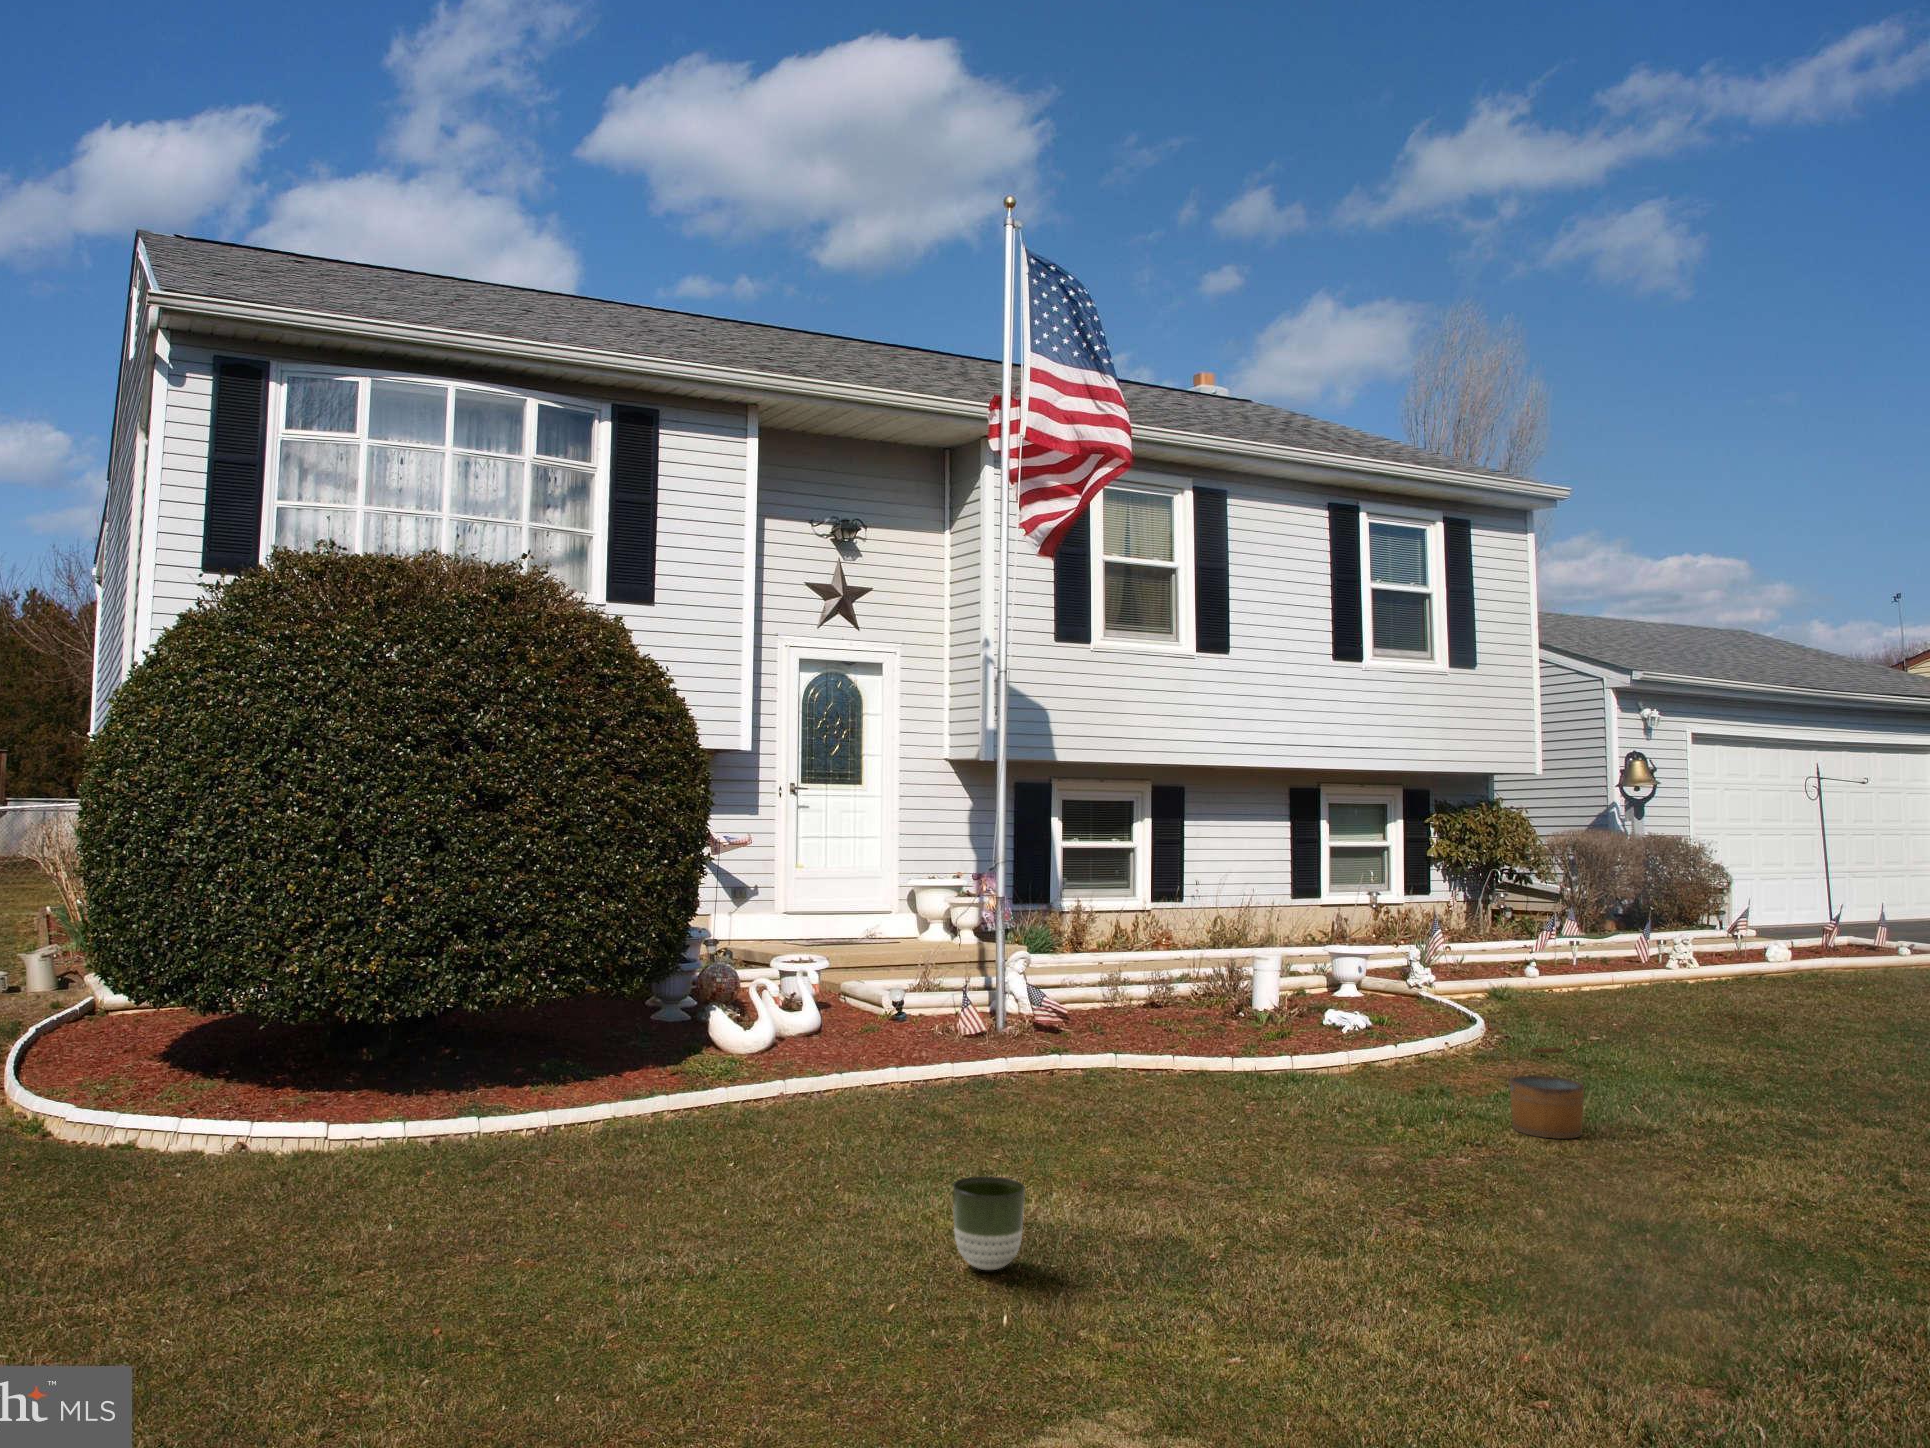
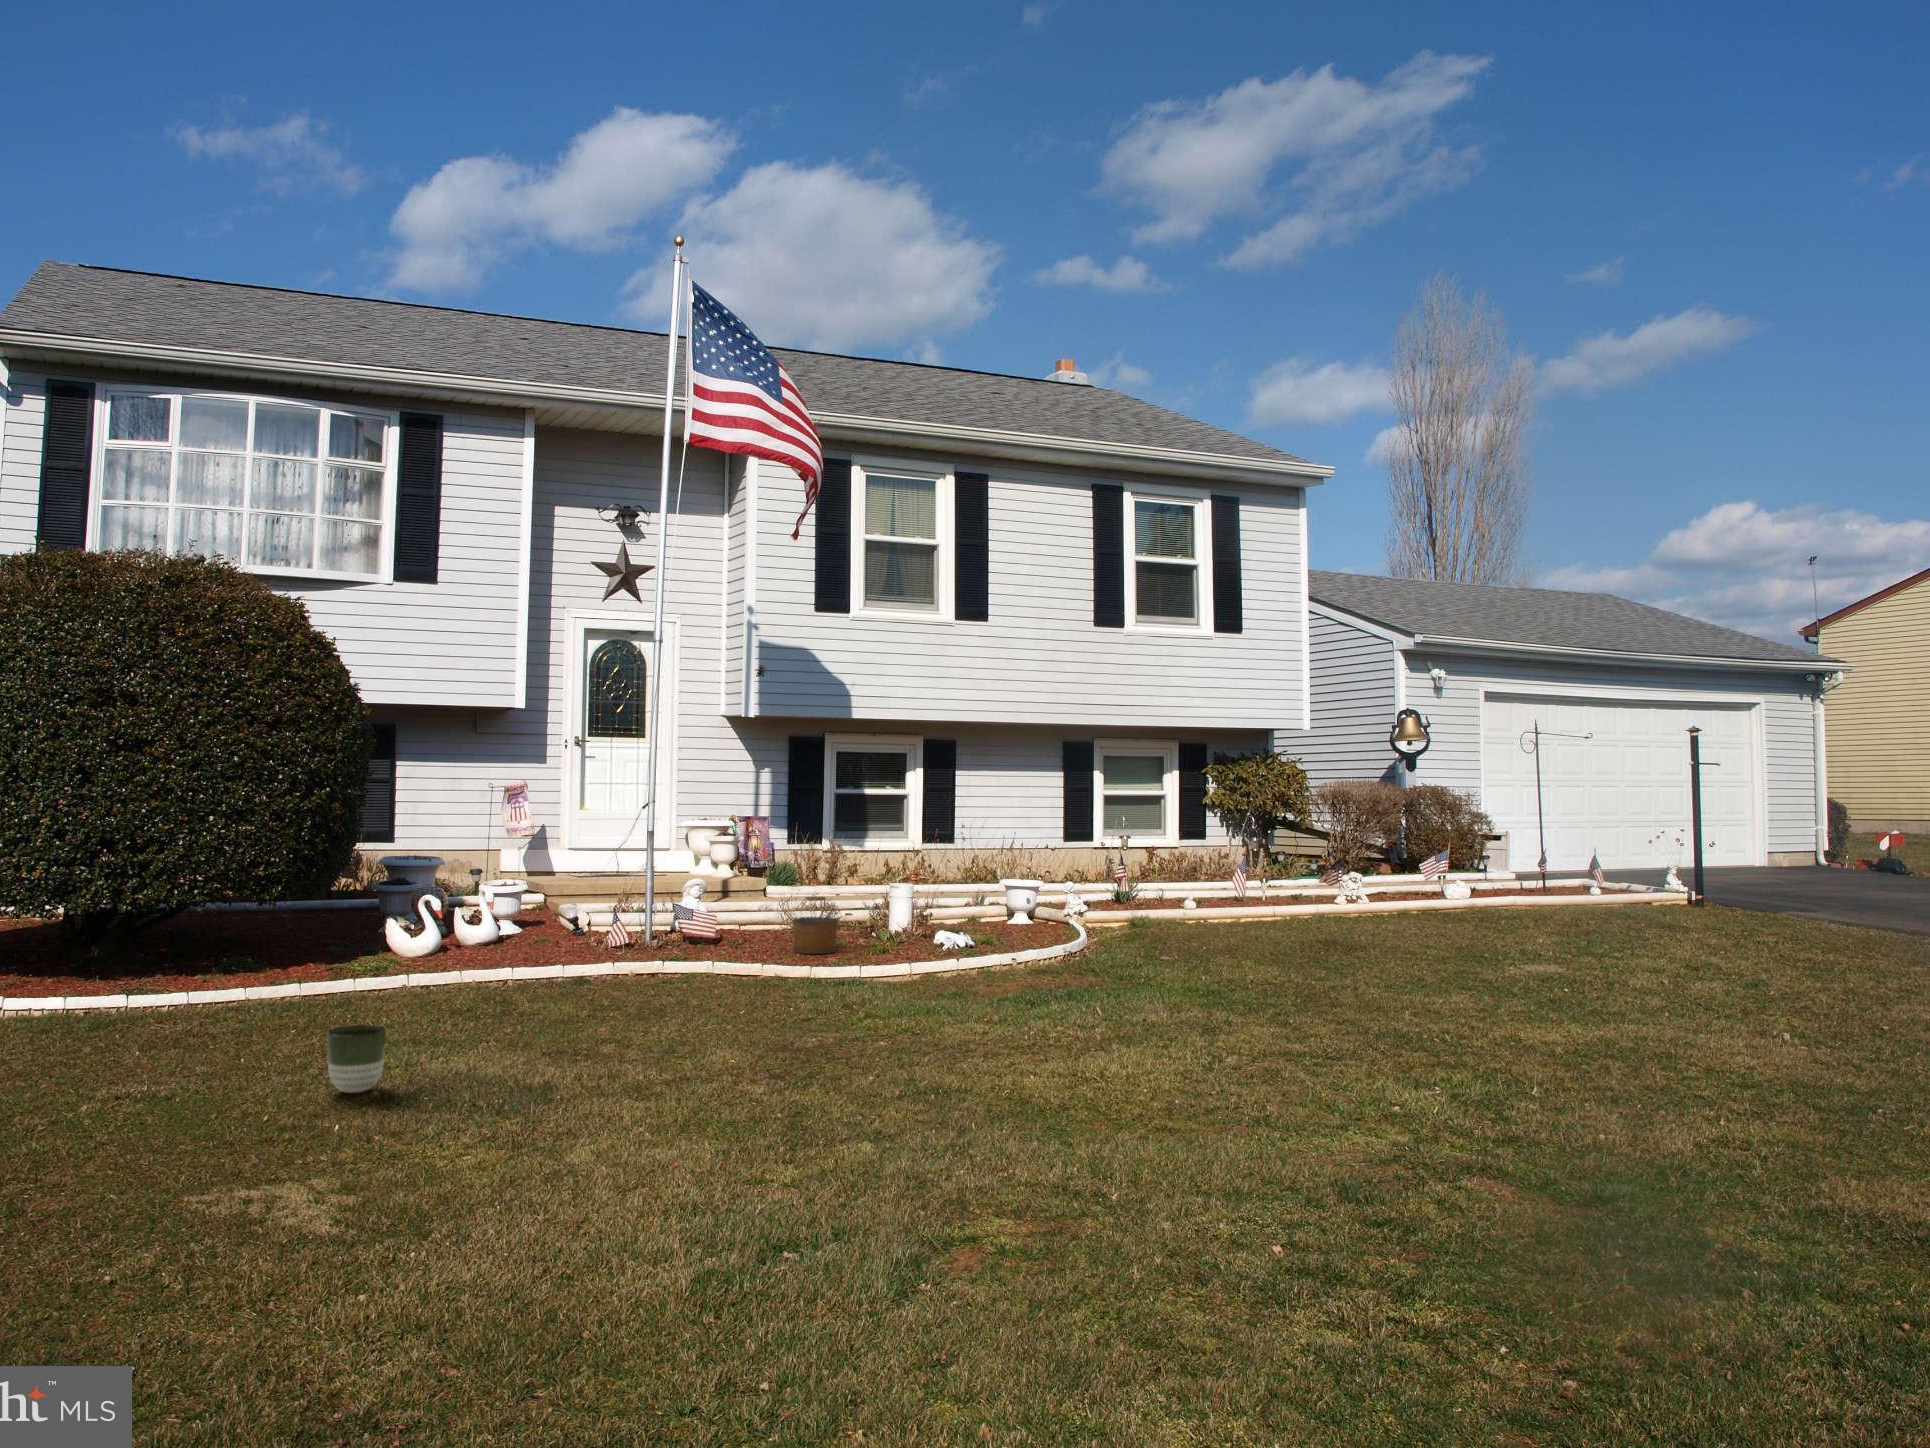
bucket: present [1510,1047,1584,1139] -> present [793,897,839,954]

